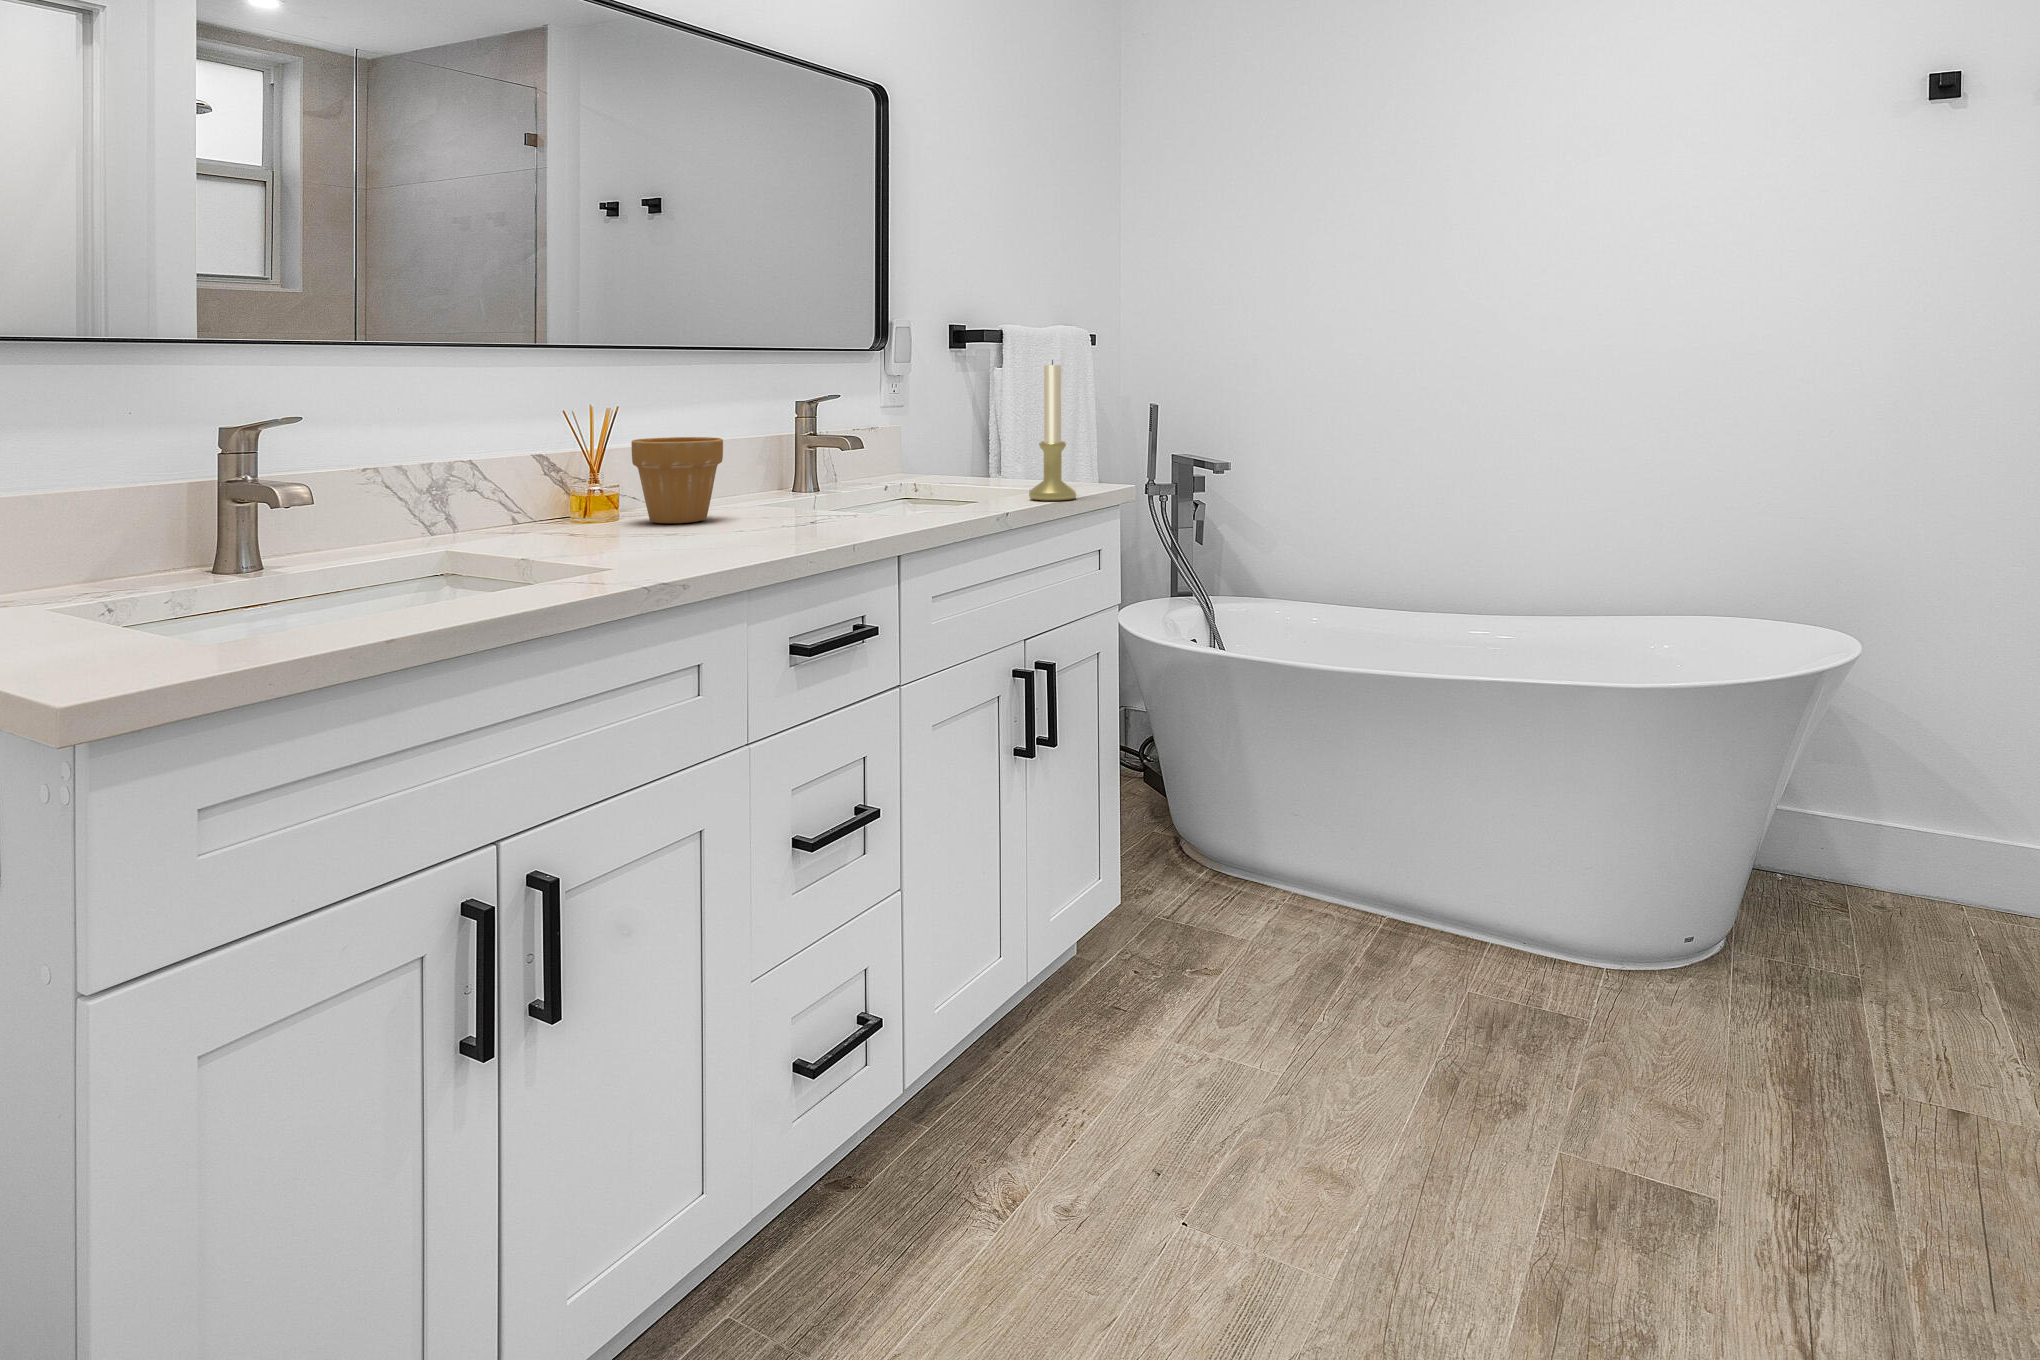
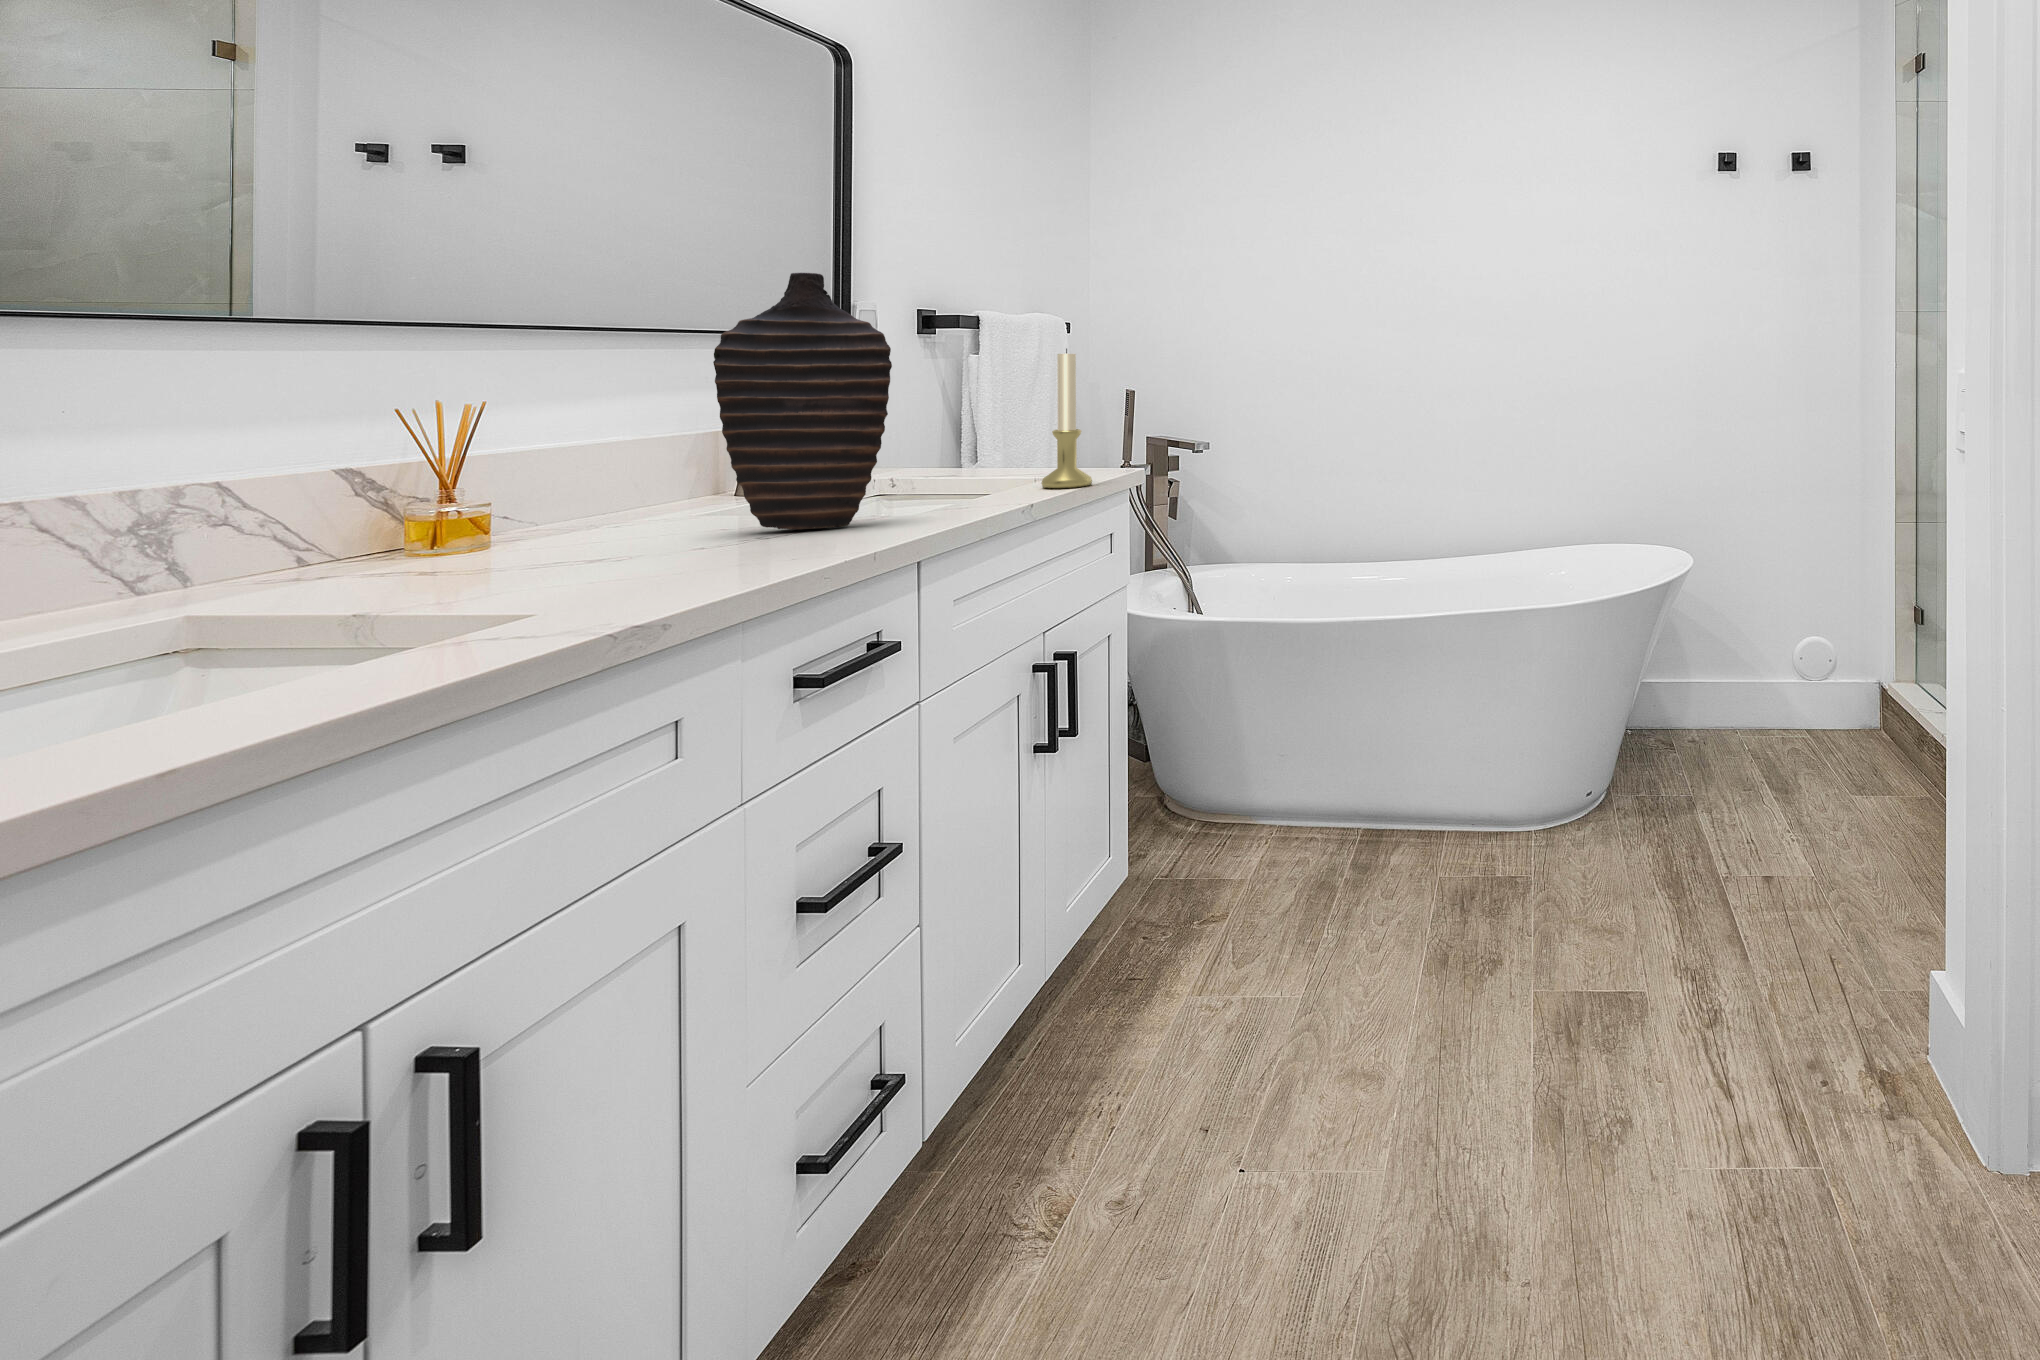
decorative vase: none [756,297,886,523] -> present [713,273,892,530]
flower pot: present [631,437,723,523] -> none [516,438,660,546]

